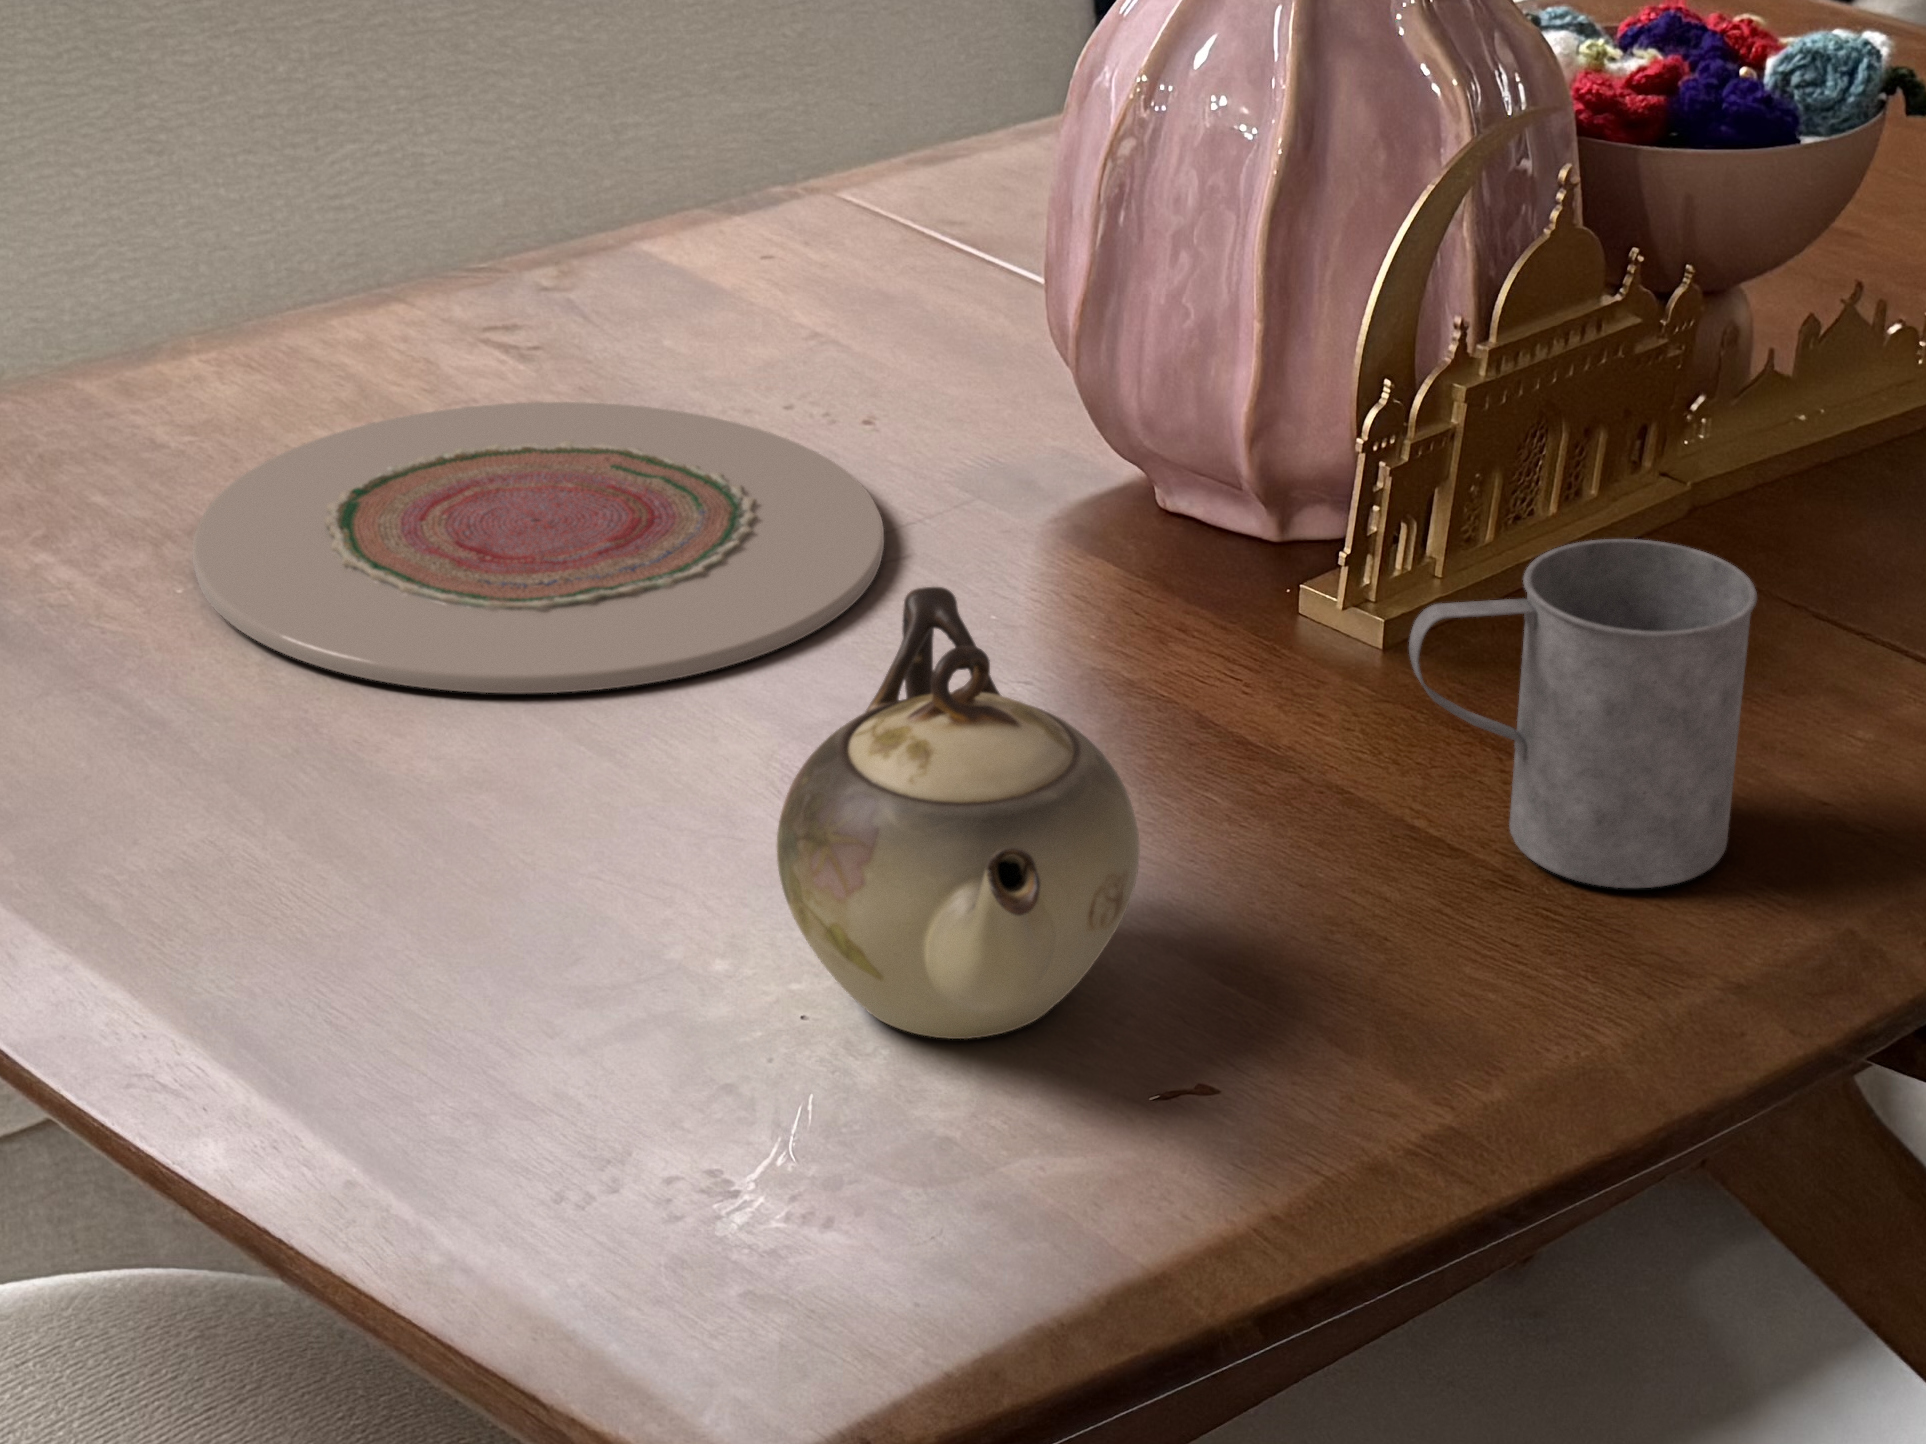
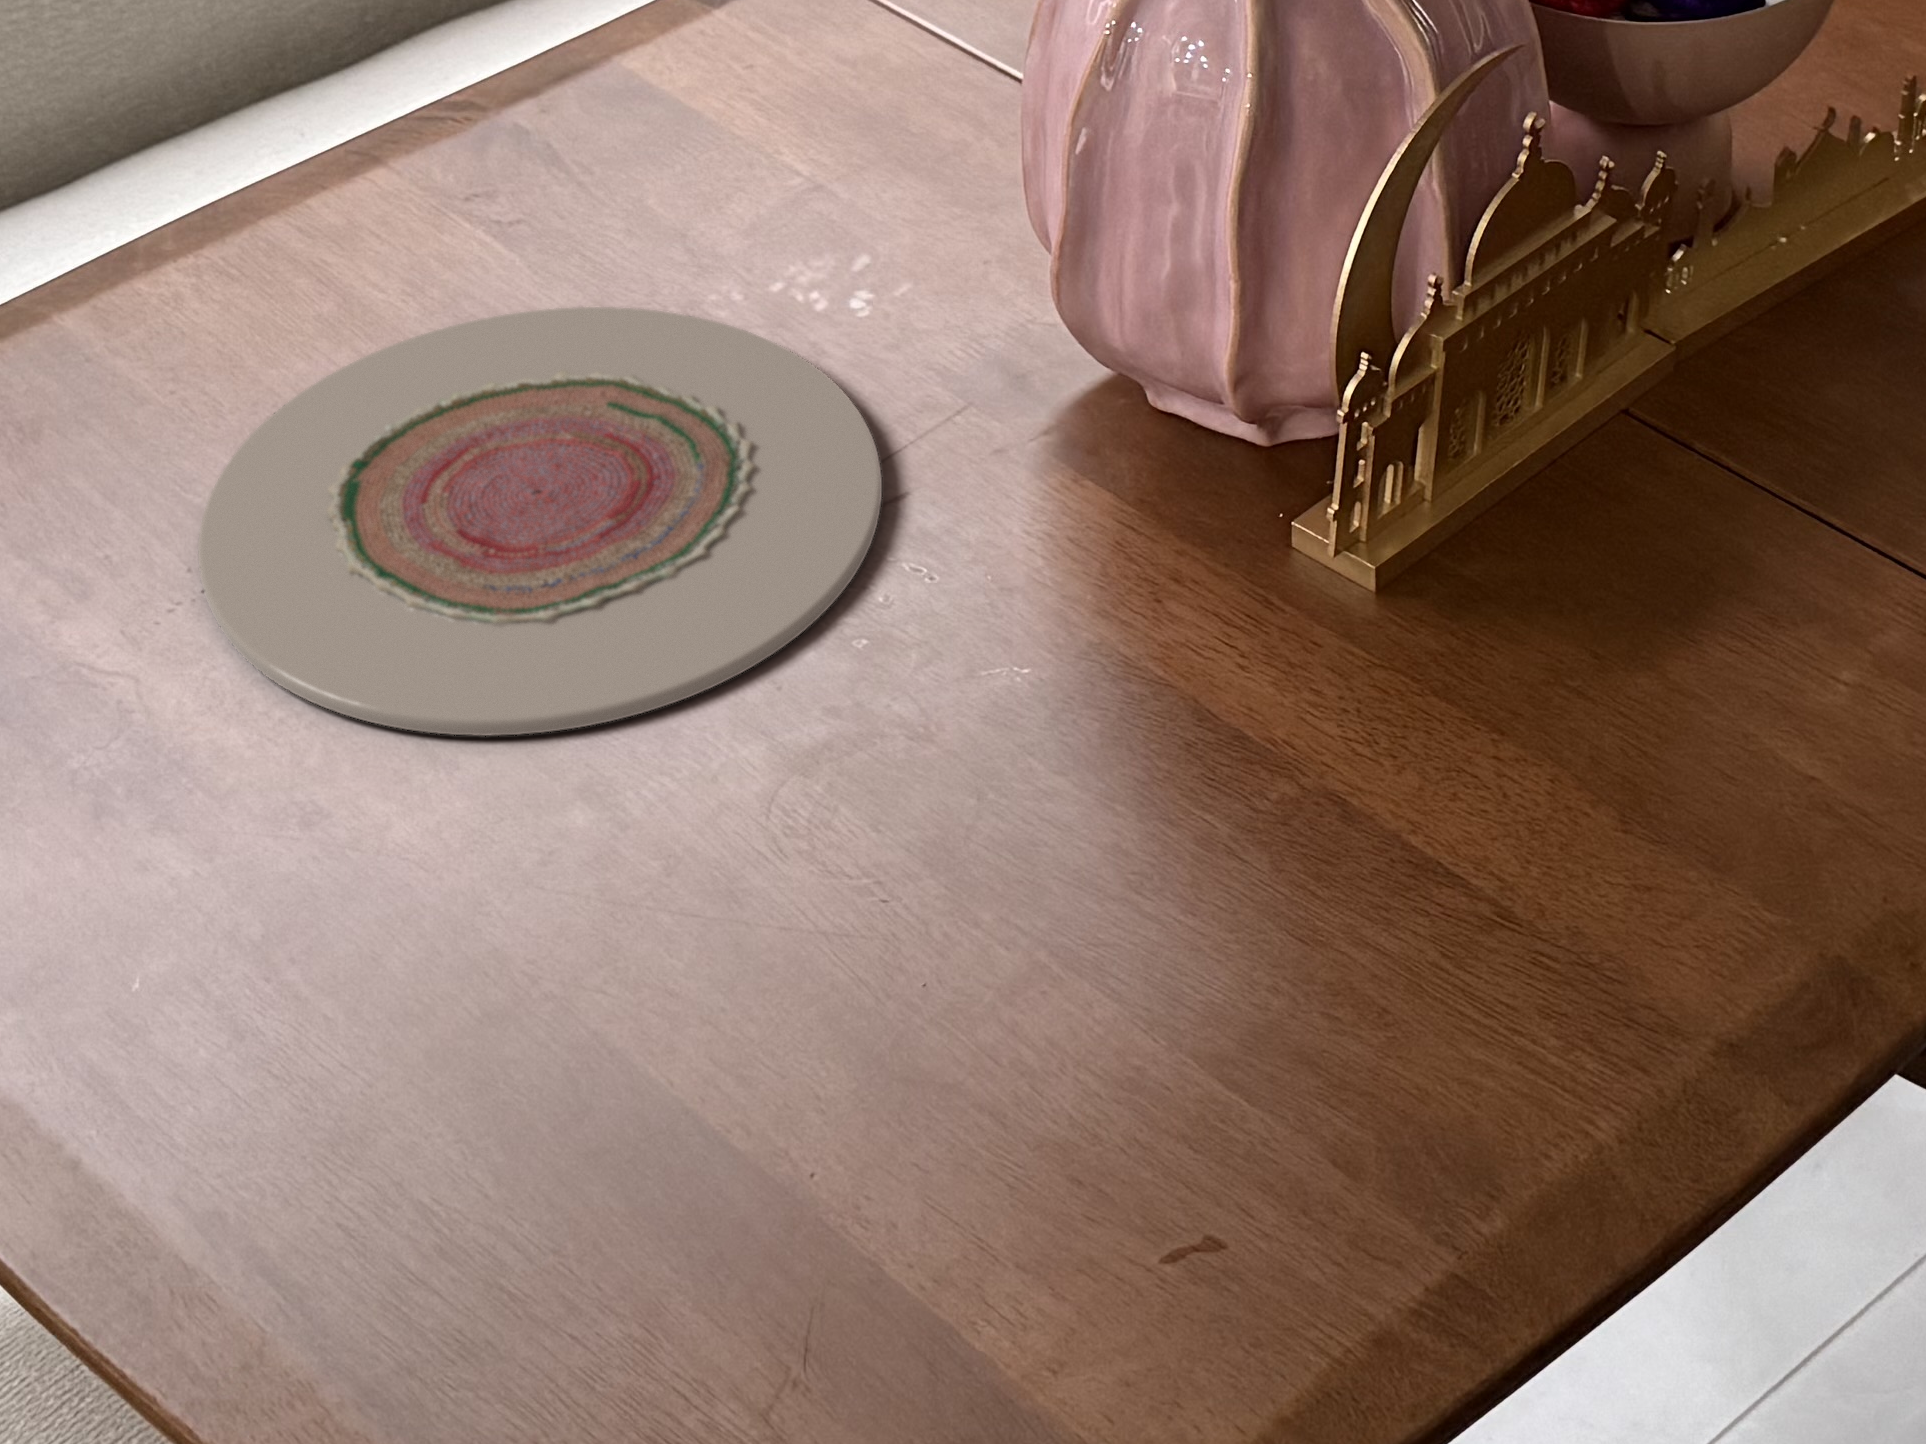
mug: present [1409,539,1757,888] -> none [1391,584,1725,934]
teapot: present [777,587,1140,1039] -> none [788,735,1139,1209]

